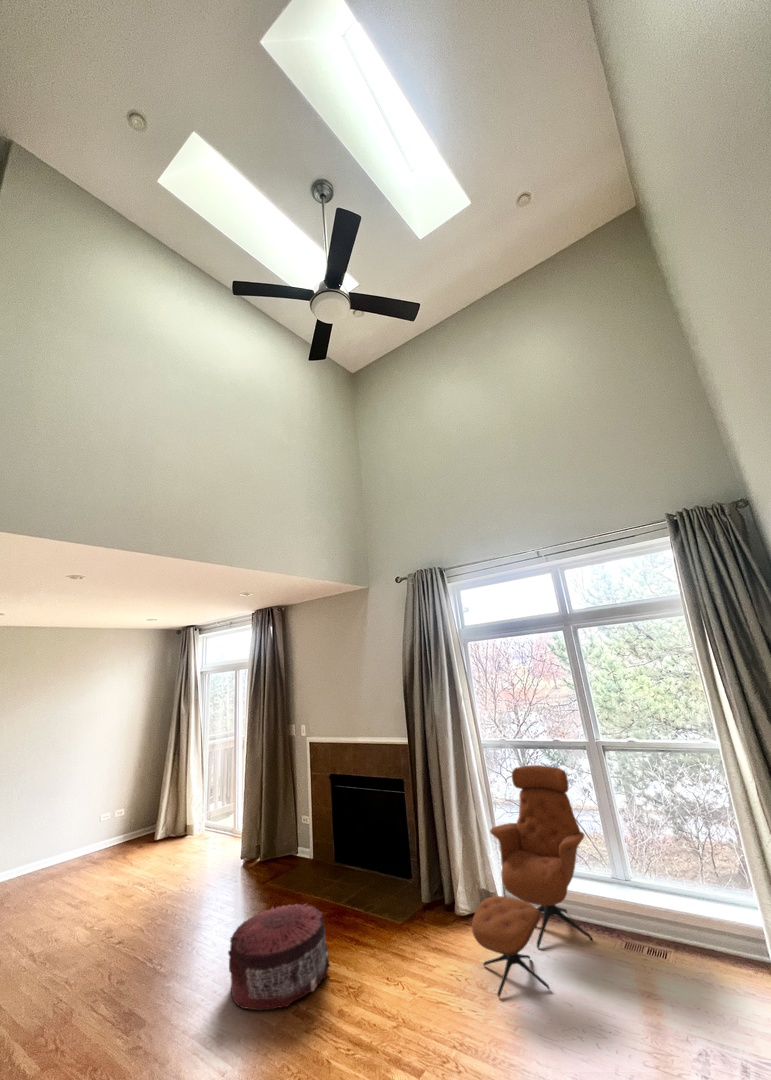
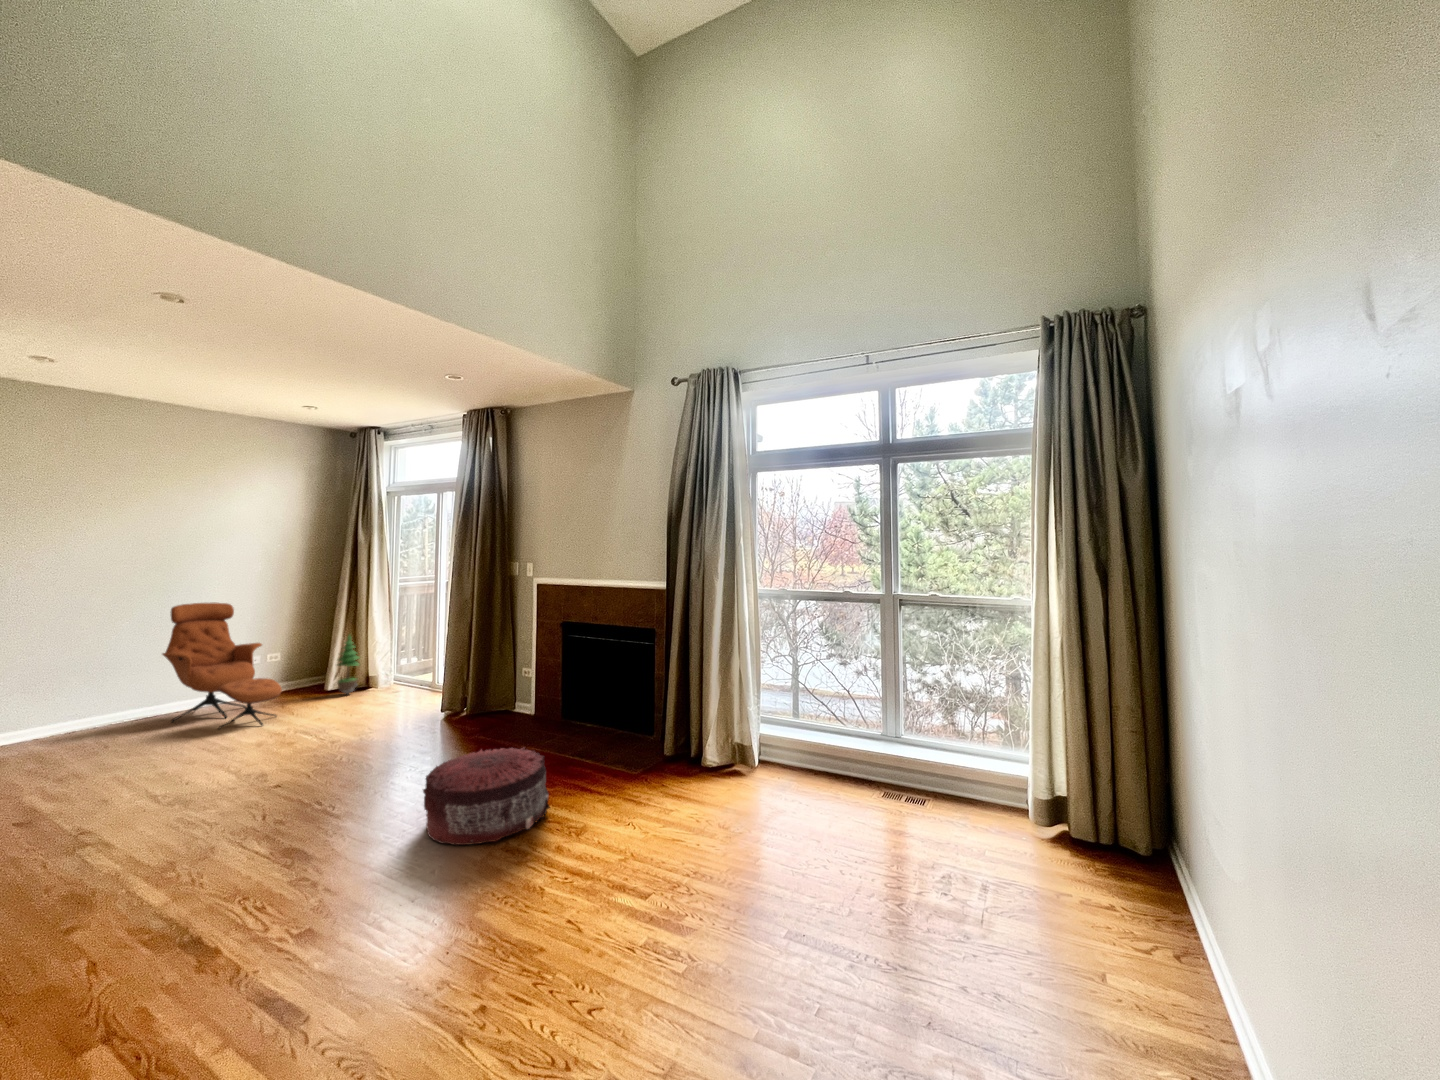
lounge chair: present [472,765,593,997] -> present [162,602,282,729]
potted tree: none [160,788,179,843] -> present [338,635,359,694]

